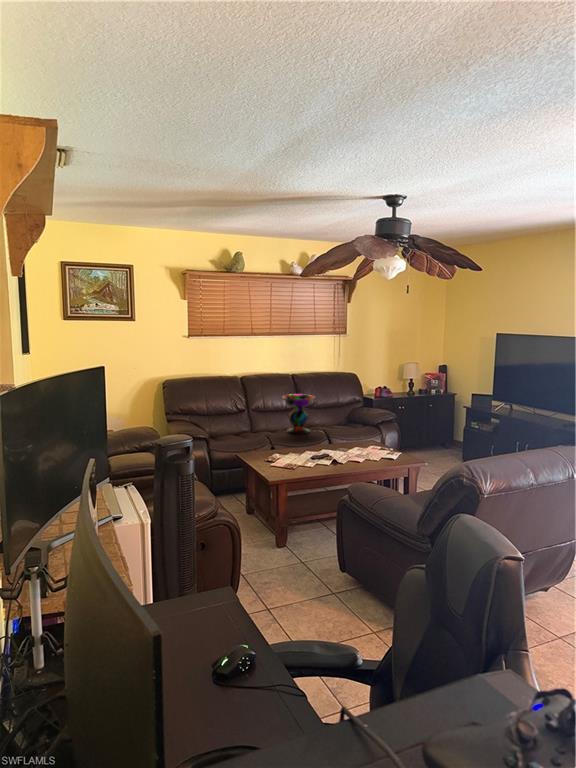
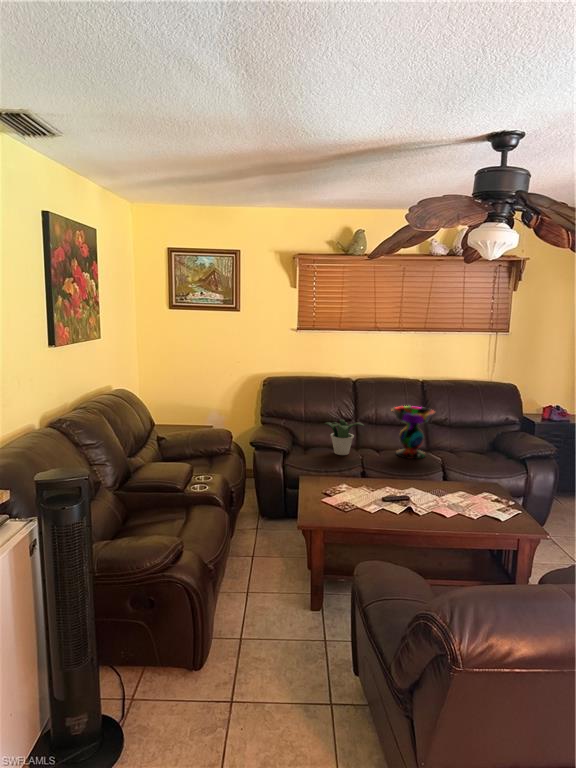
potted plant: none [231,409,266,438] -> present [324,419,364,455]

